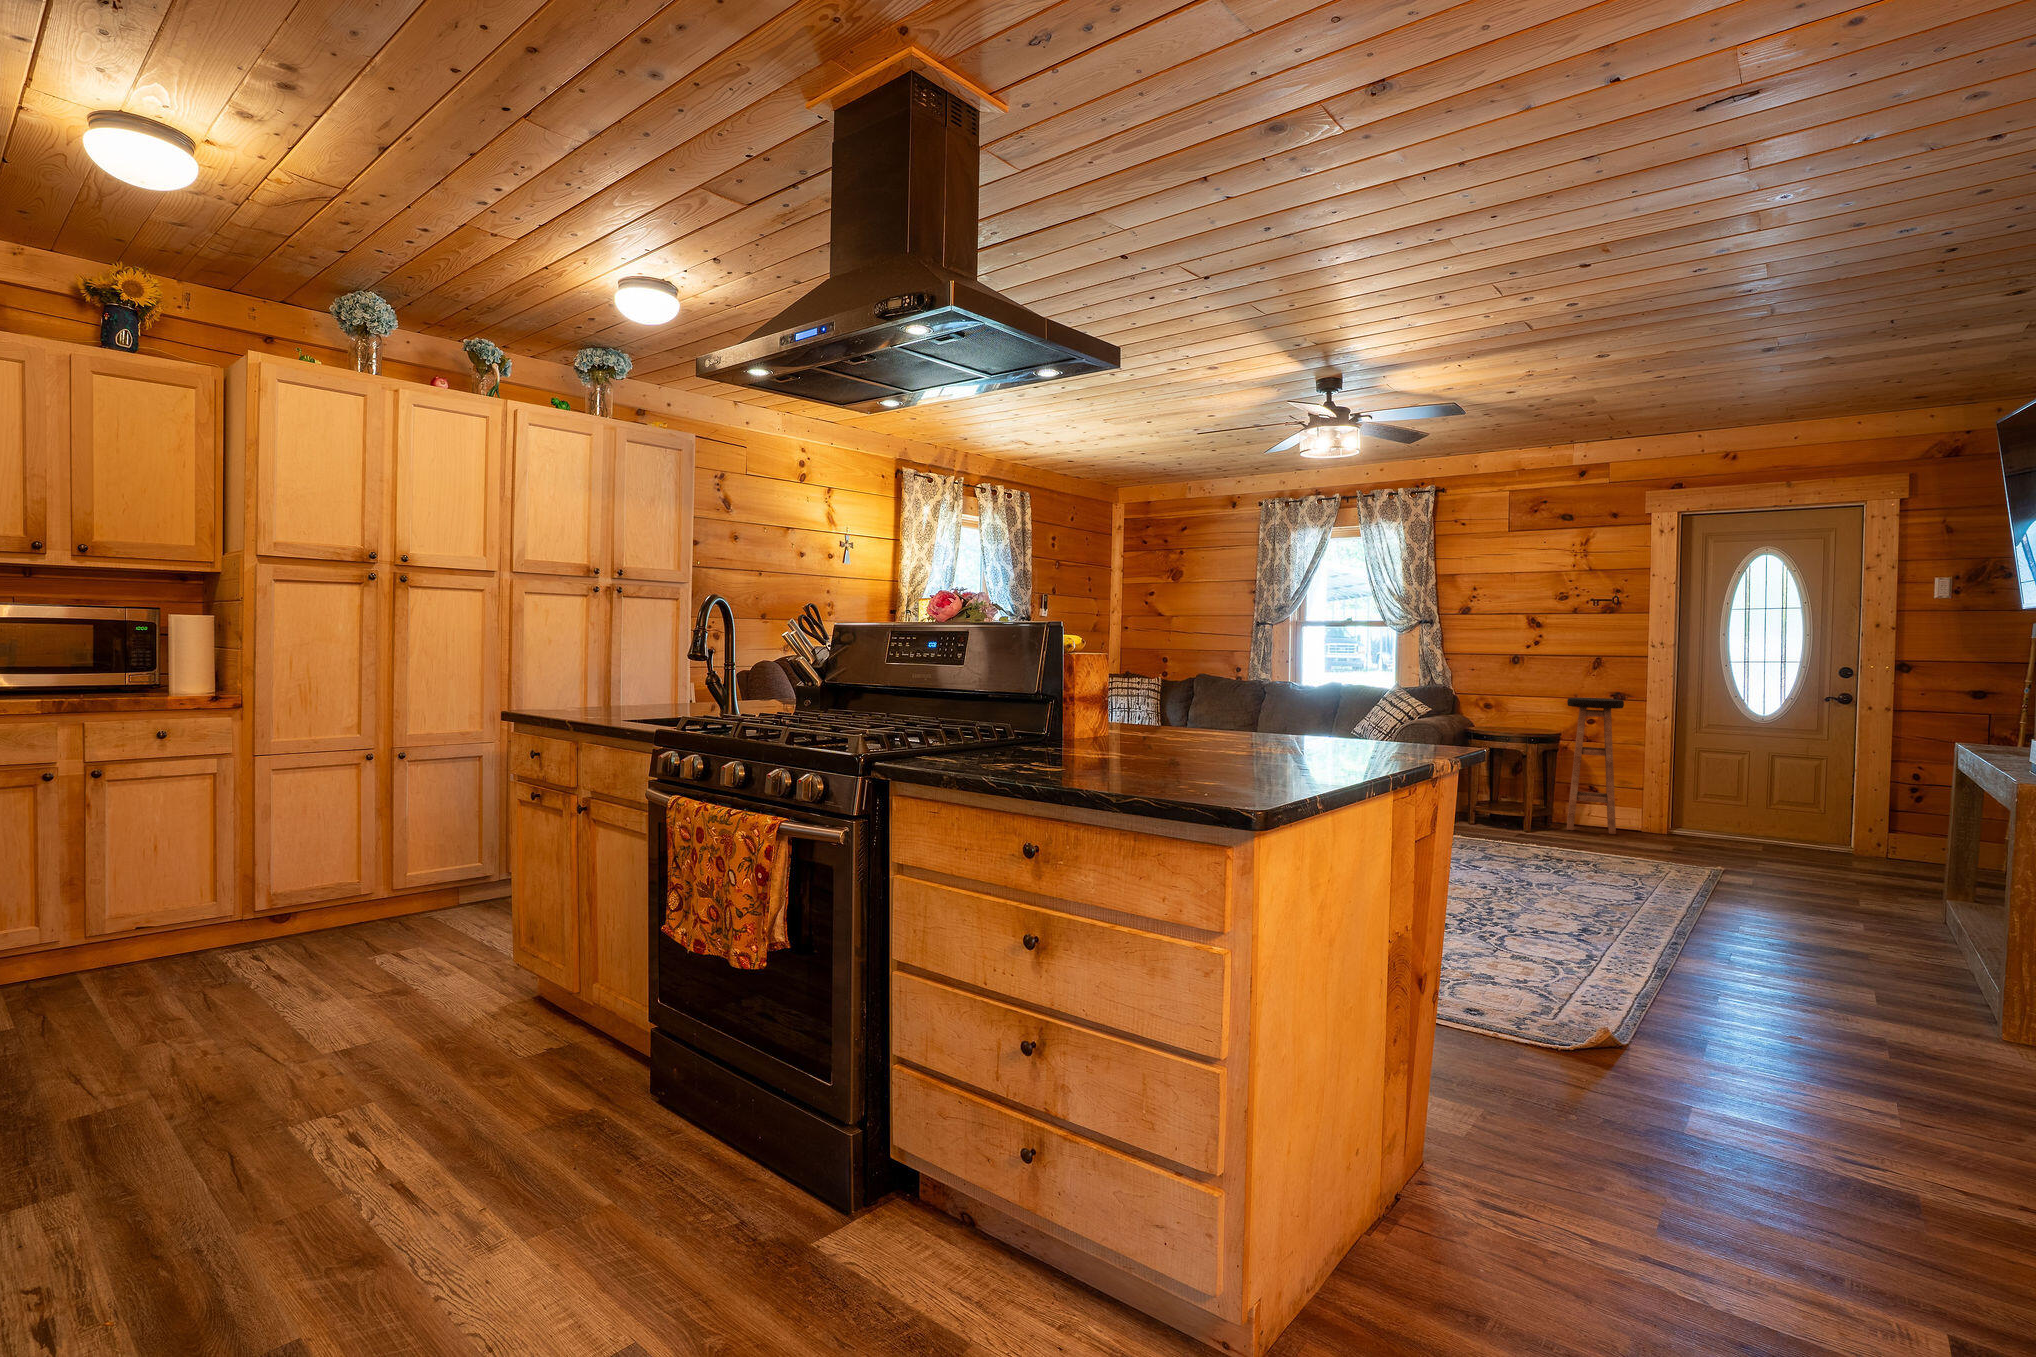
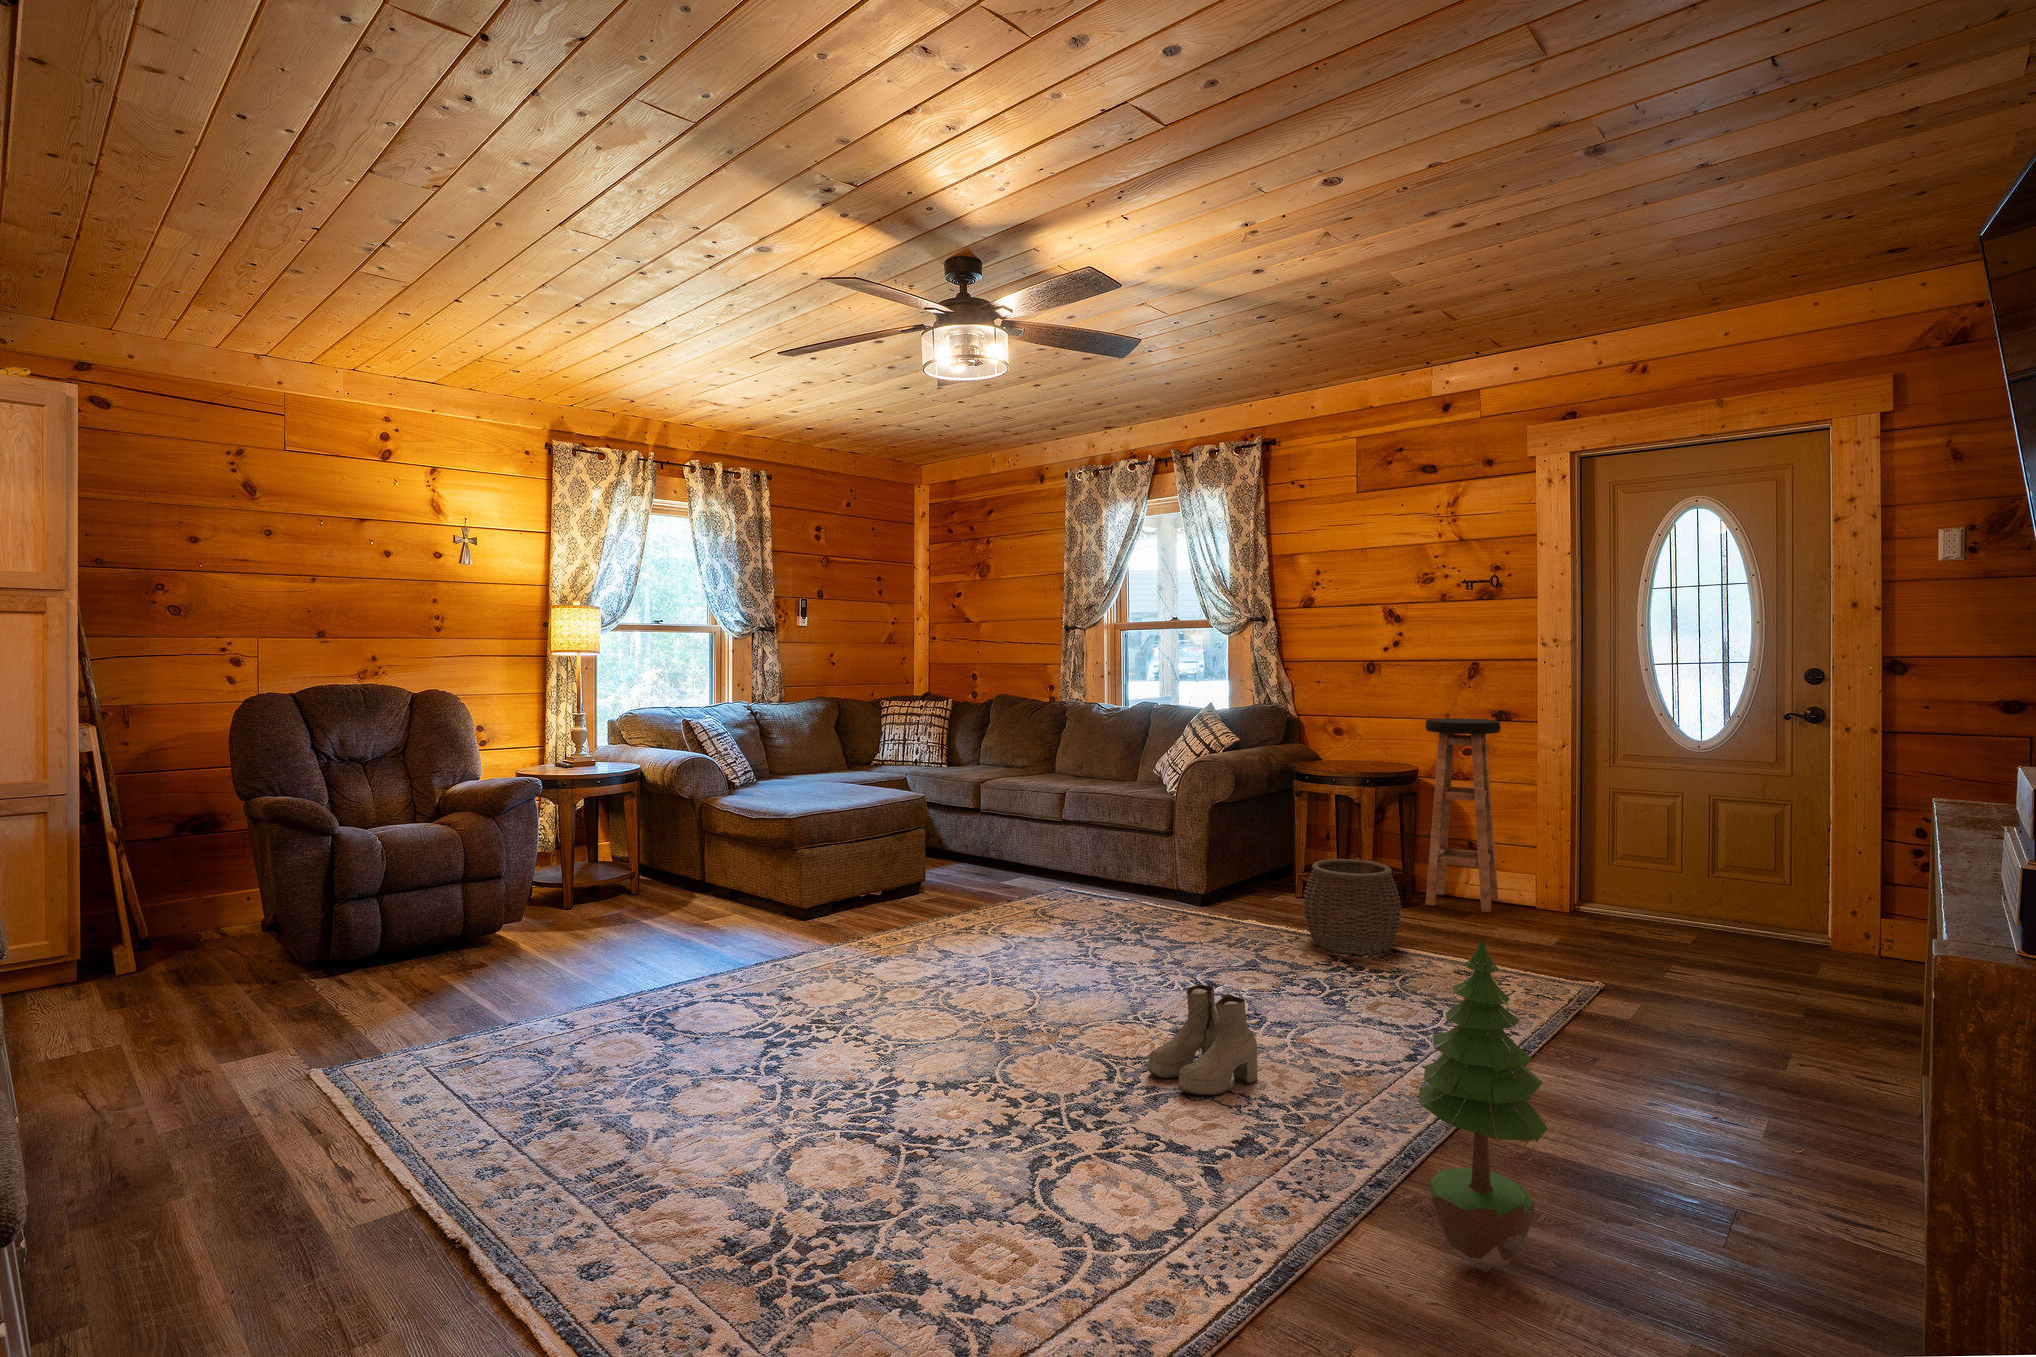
woven basket: none [1506,792,1579,855] -> present [1303,859,1402,955]
potted tree: none [1719,800,1795,971] -> present [1419,939,1548,1272]
boots: none [1490,853,1559,914] -> present [1148,985,1257,1095]

